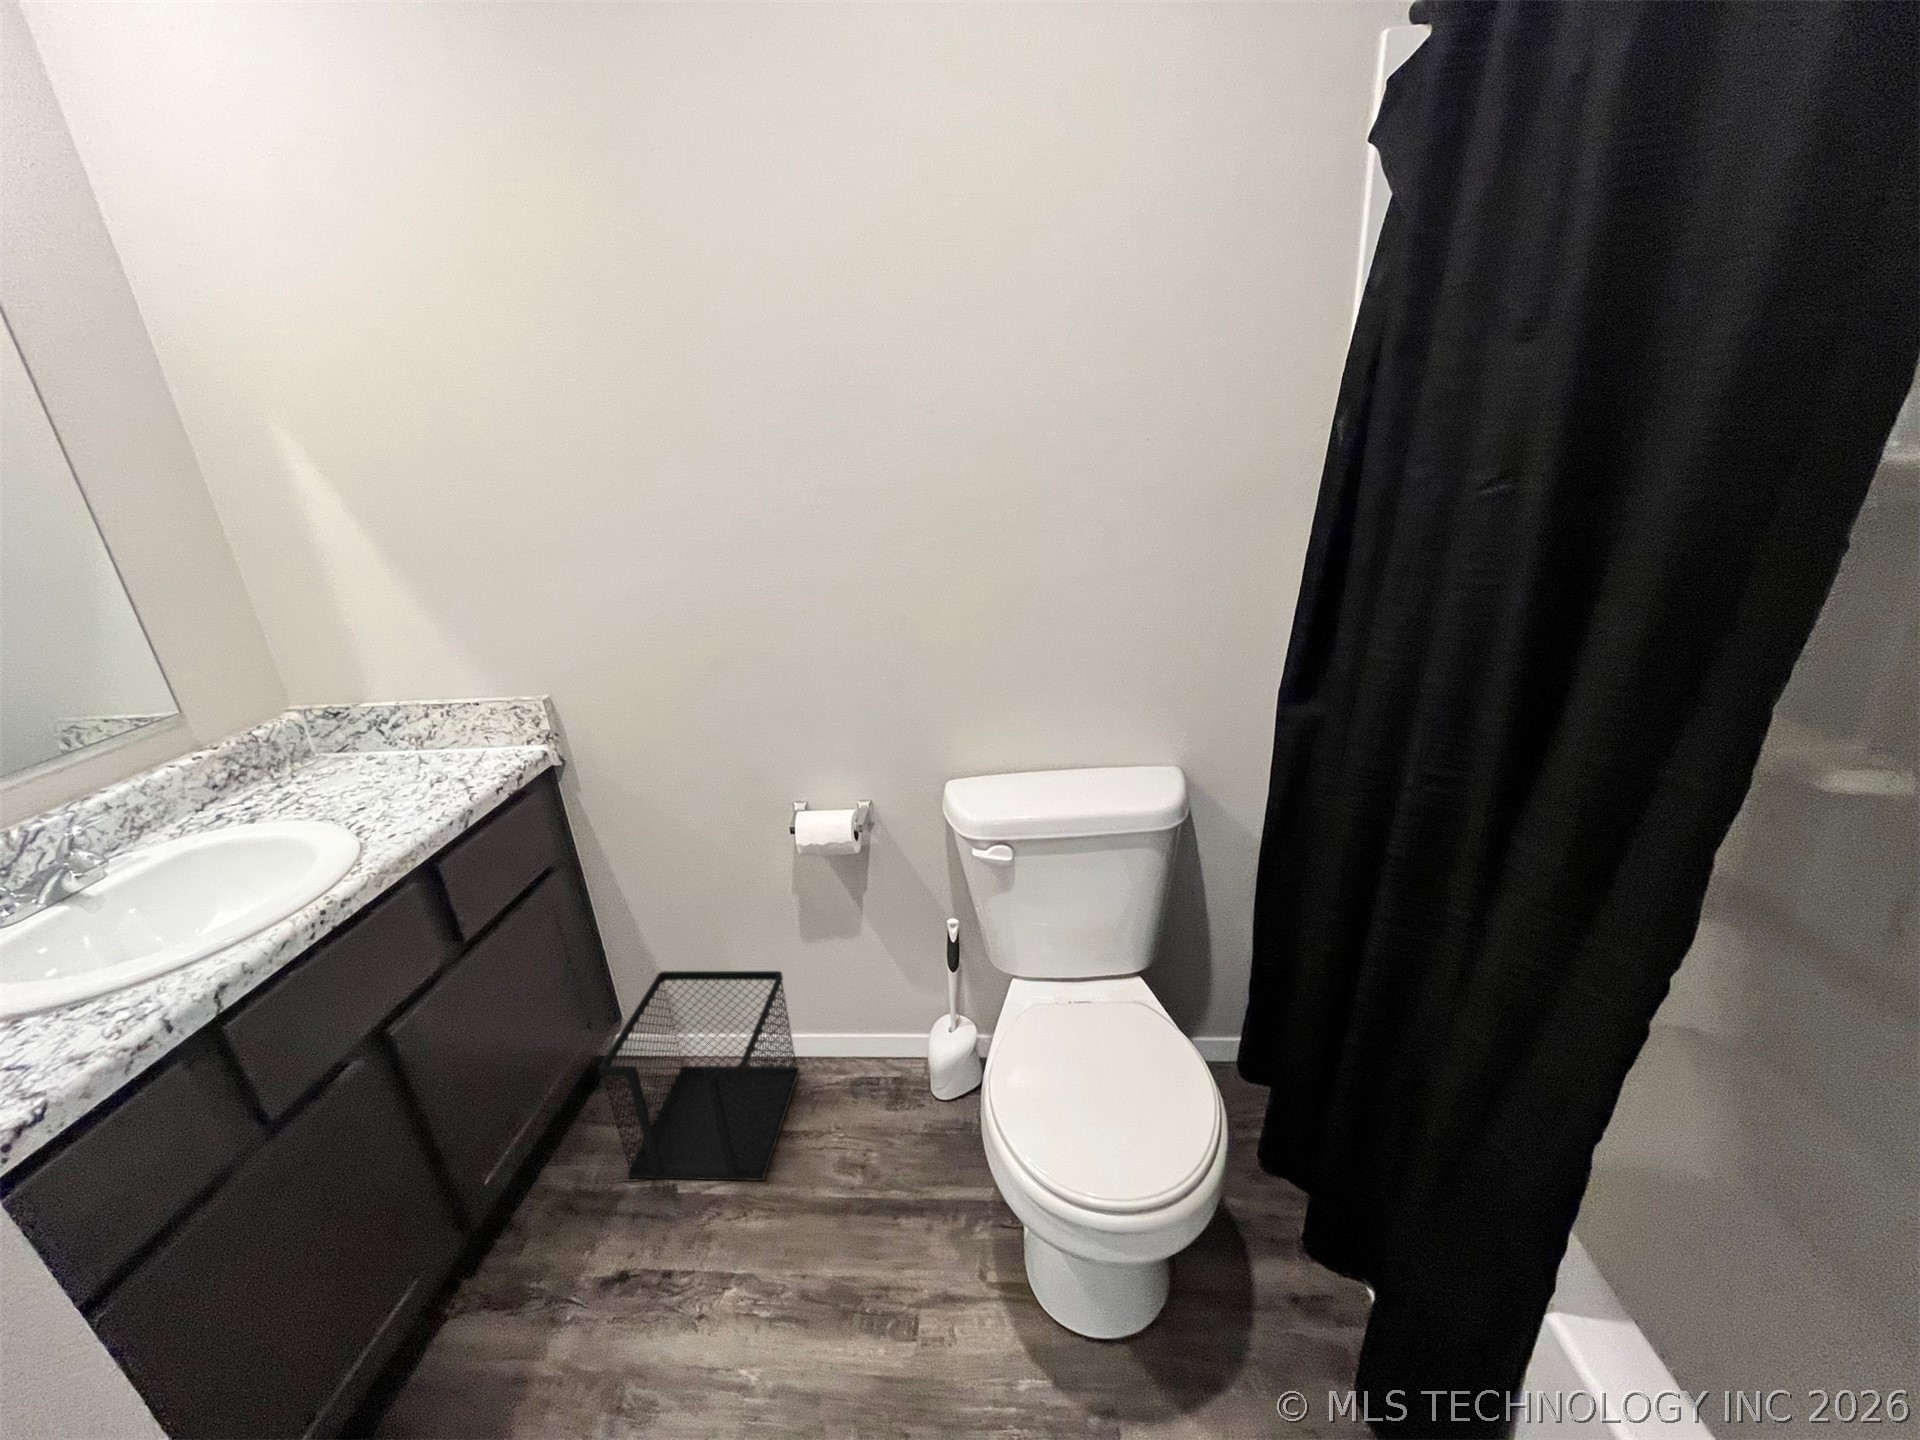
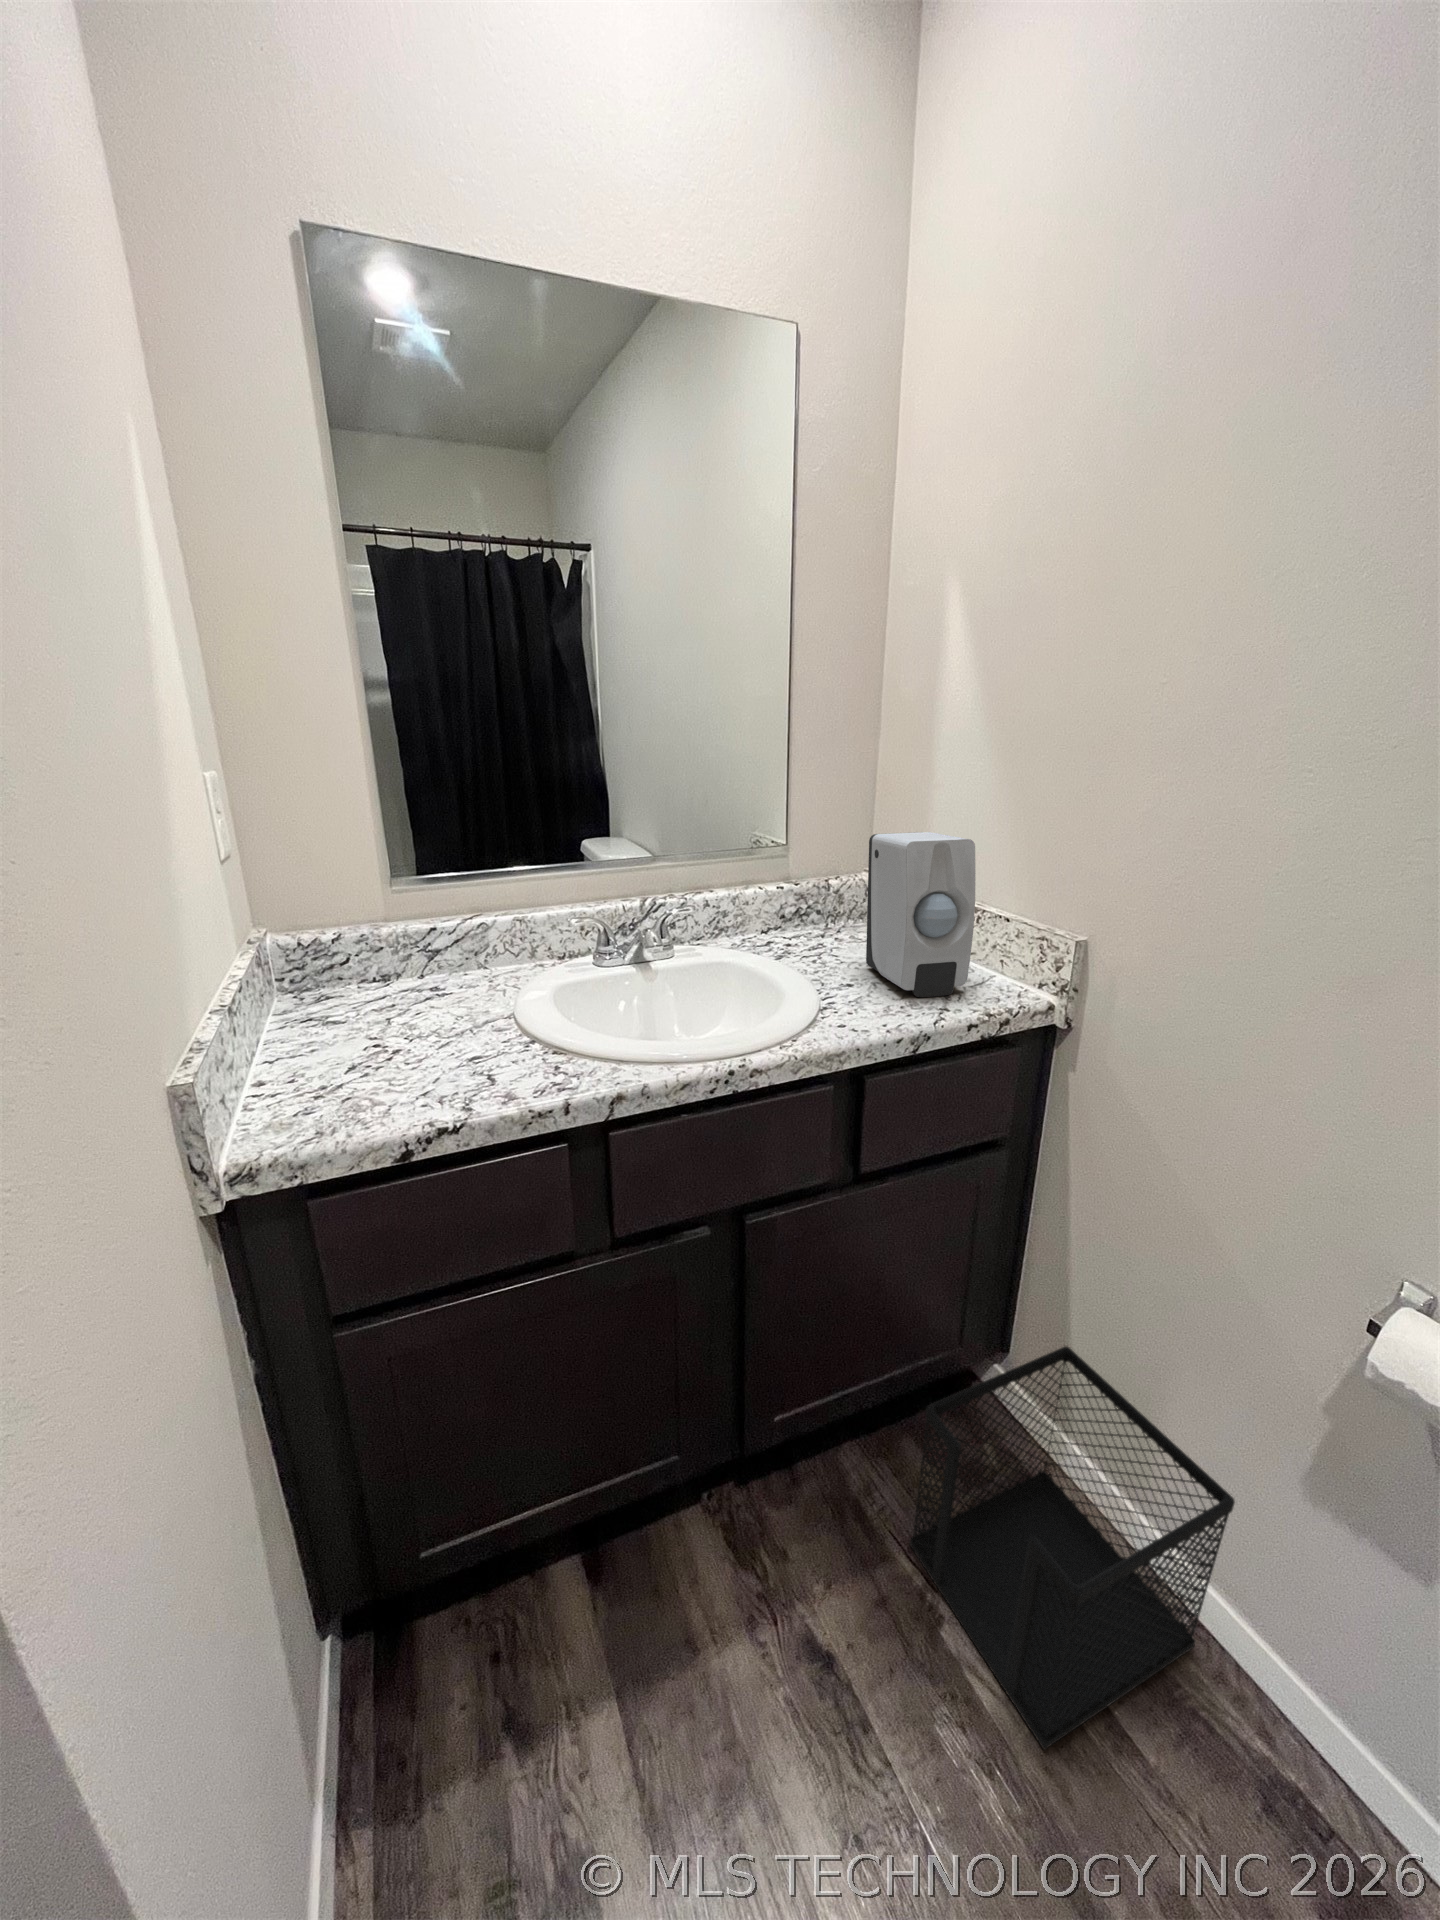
soap dispenser: none [312,650,471,790] -> present [866,832,976,997]

